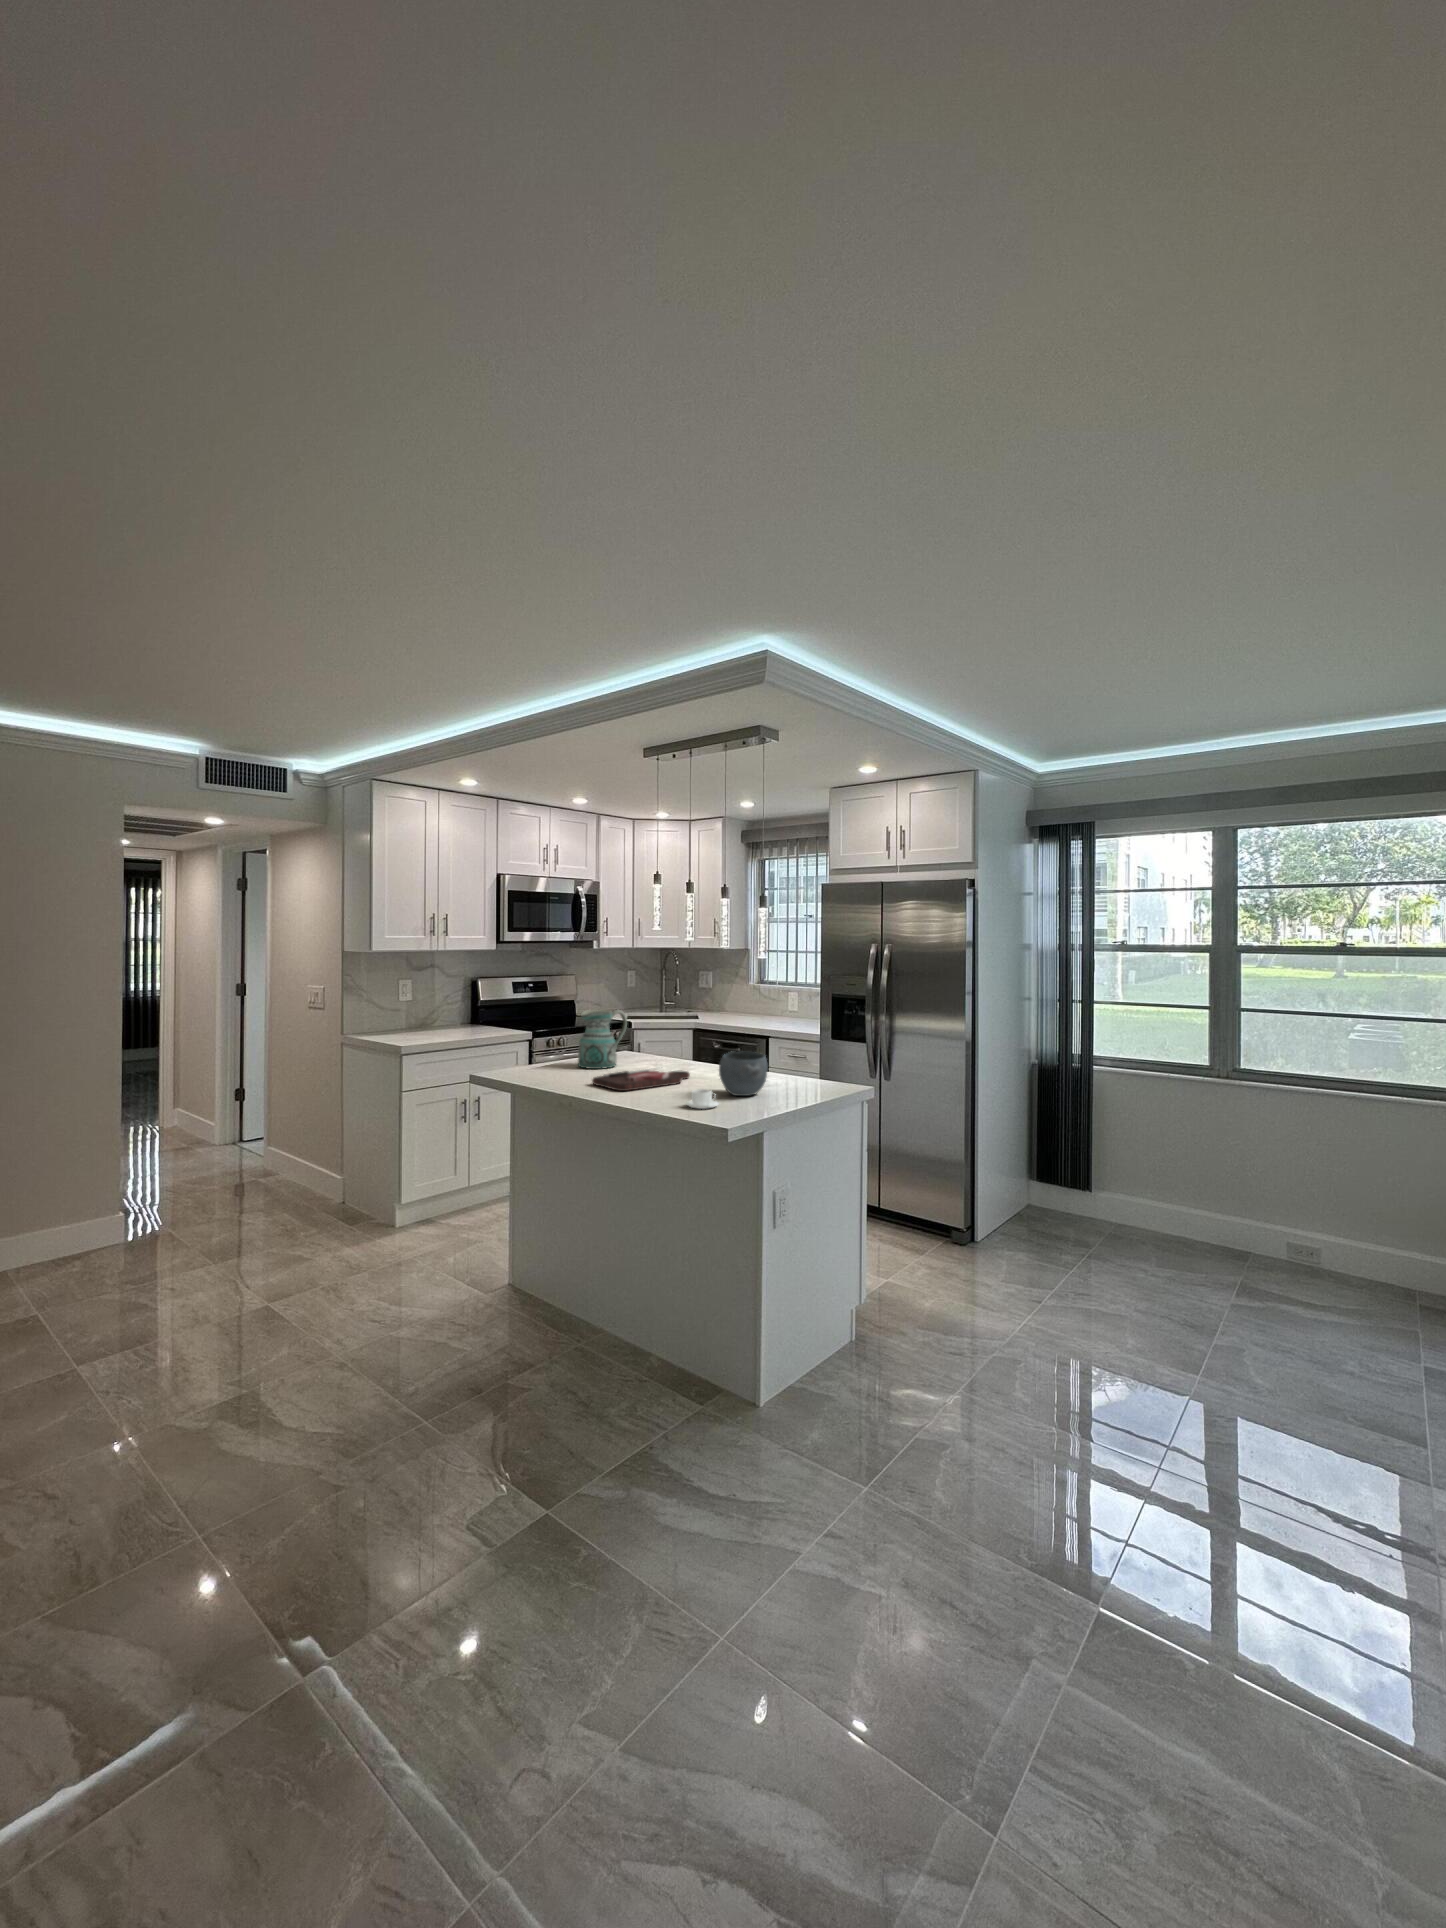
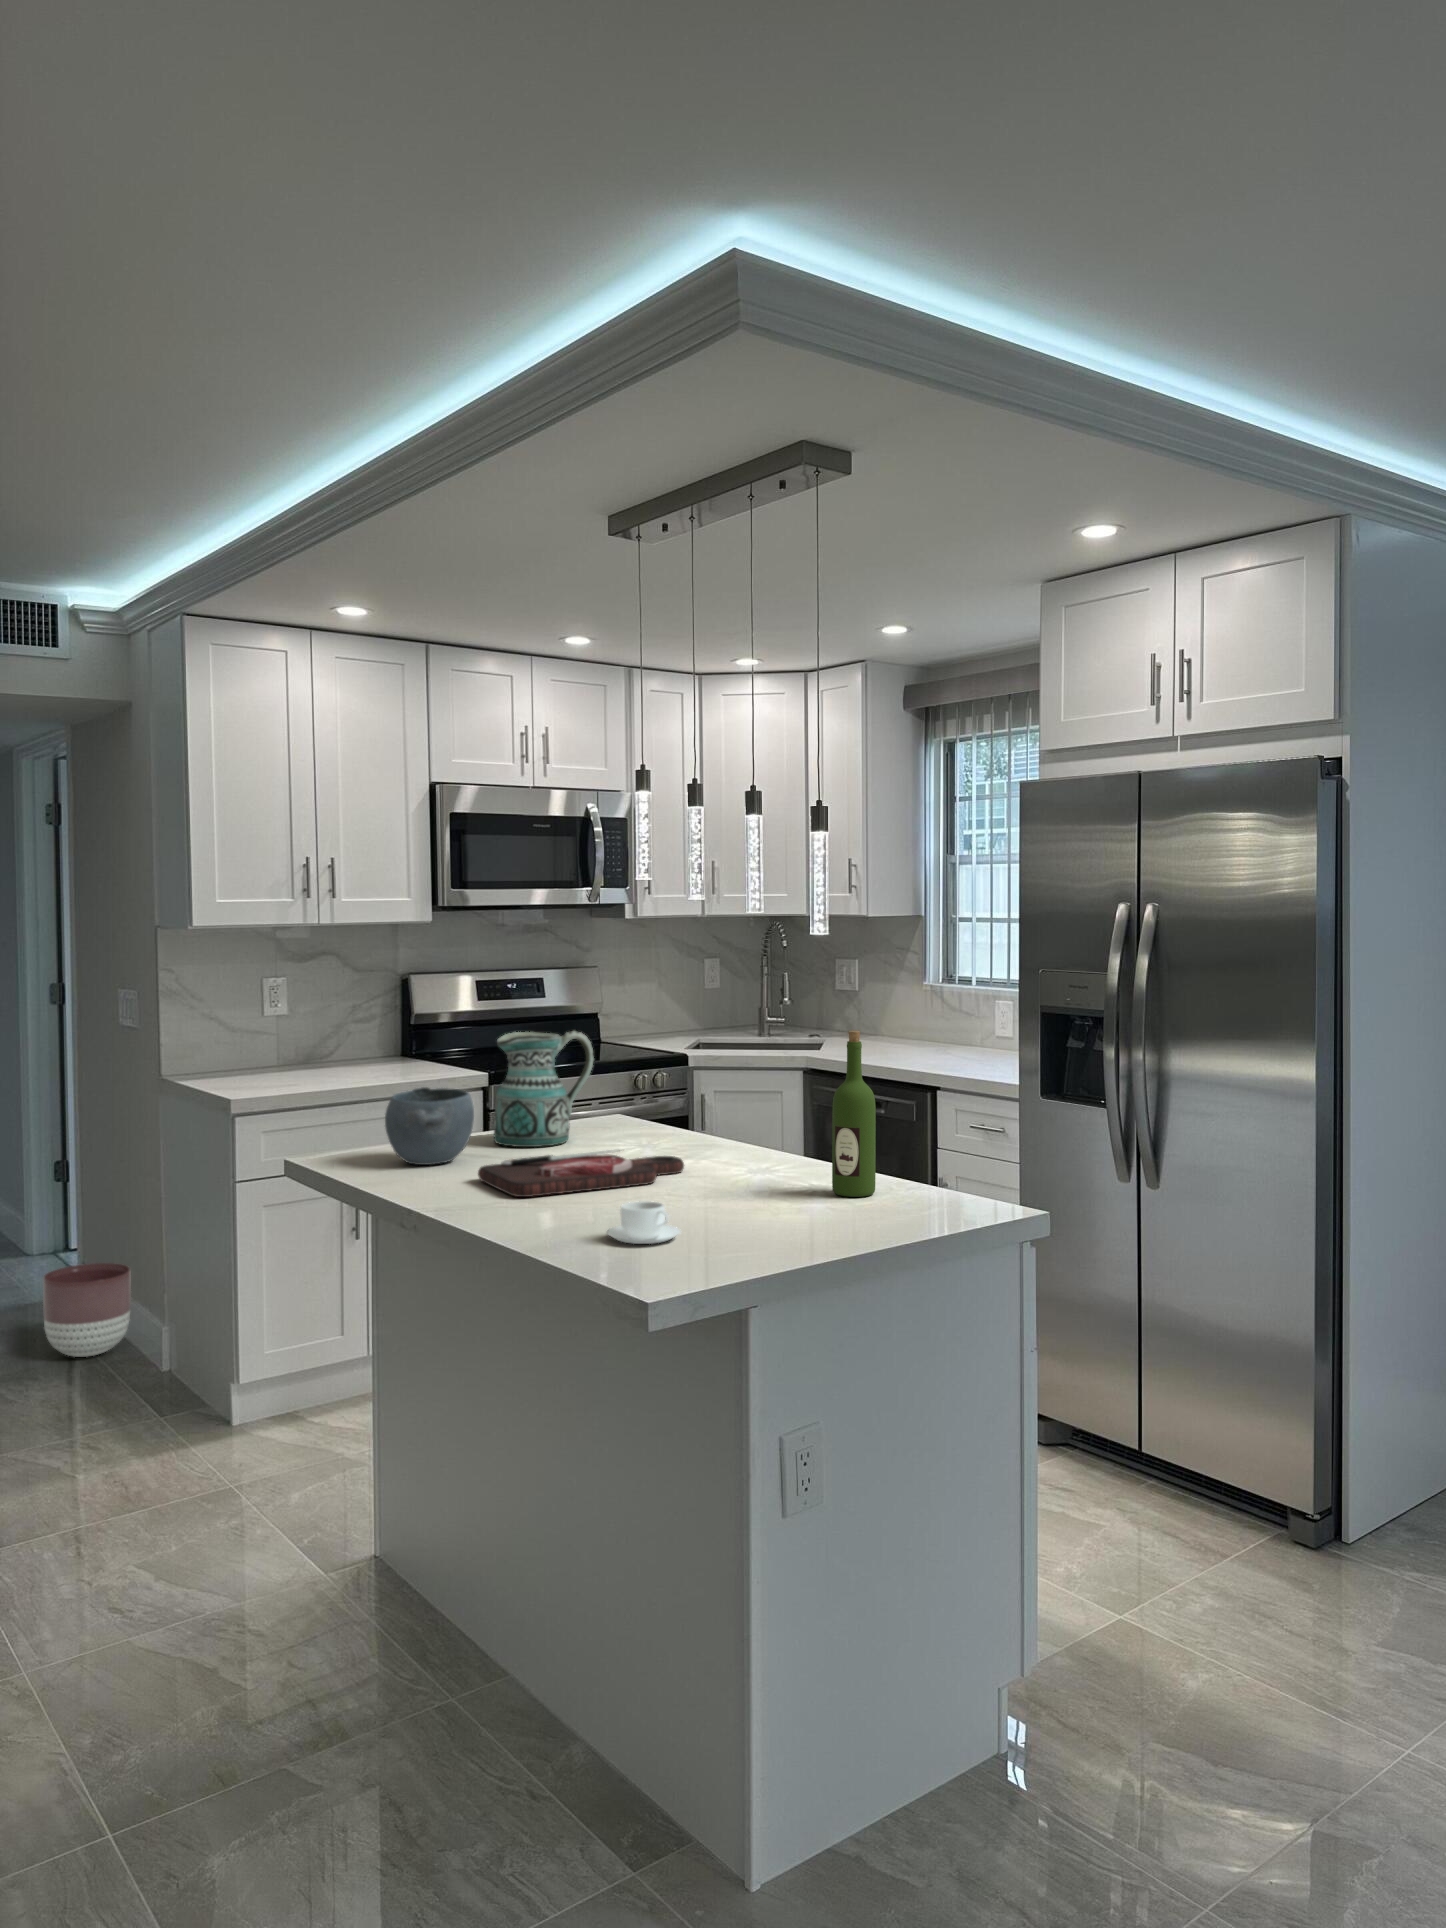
wine bottle: none [770,1008,791,1086] -> present [832,1031,876,1197]
bowl: present [719,1051,768,1096] -> present [385,1087,474,1165]
planter: none [262,1146,314,1200] -> present [43,1263,131,1357]

